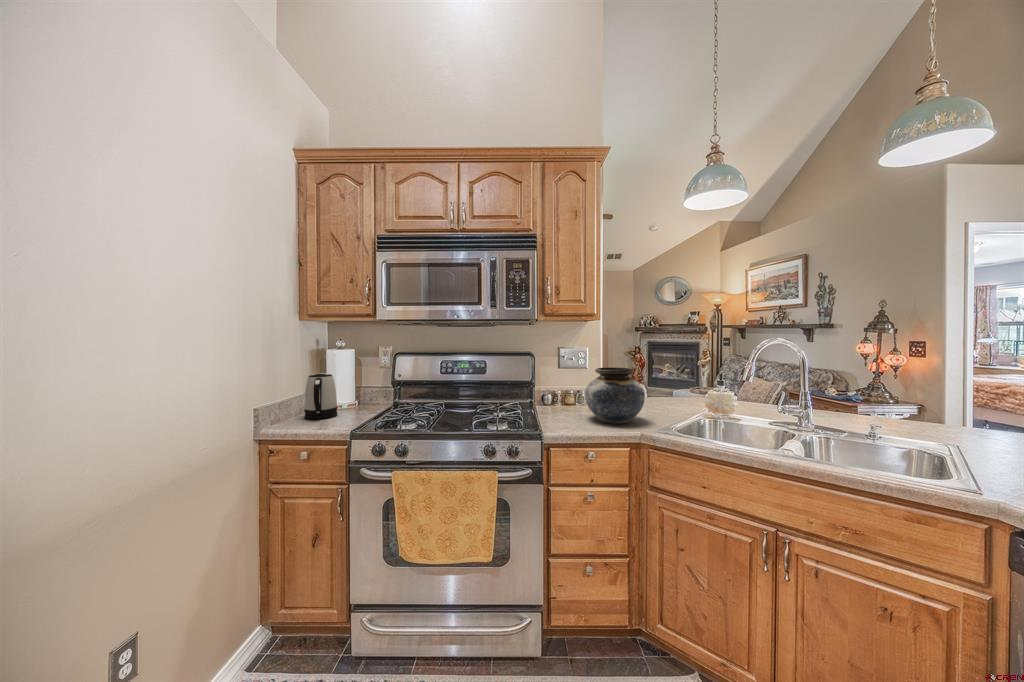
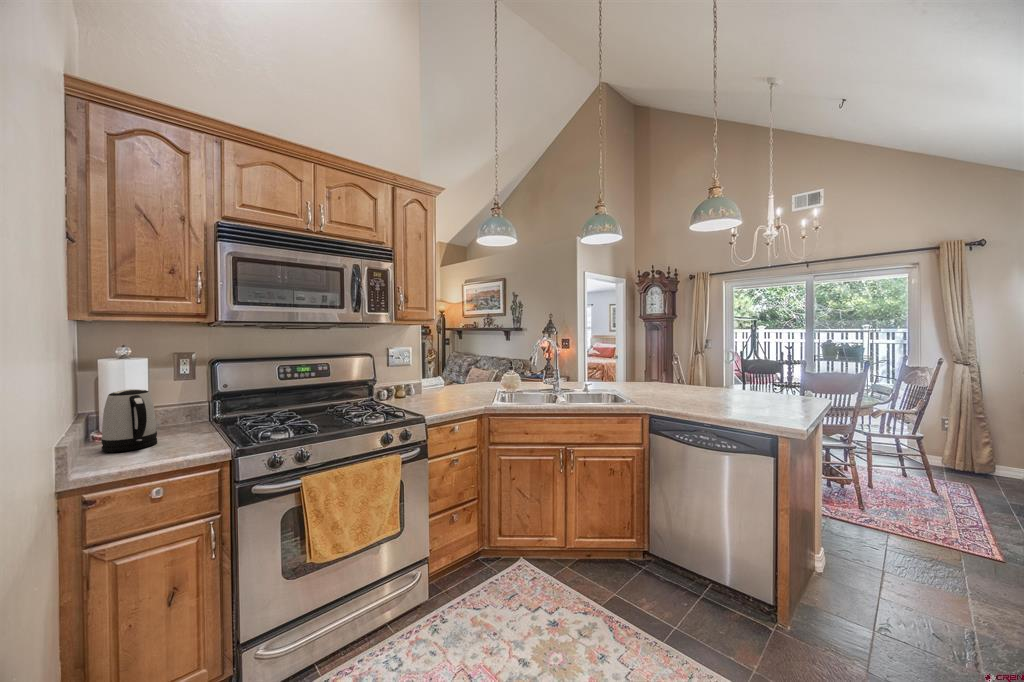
vase: present [585,367,645,424] -> none [435,363,480,405]

